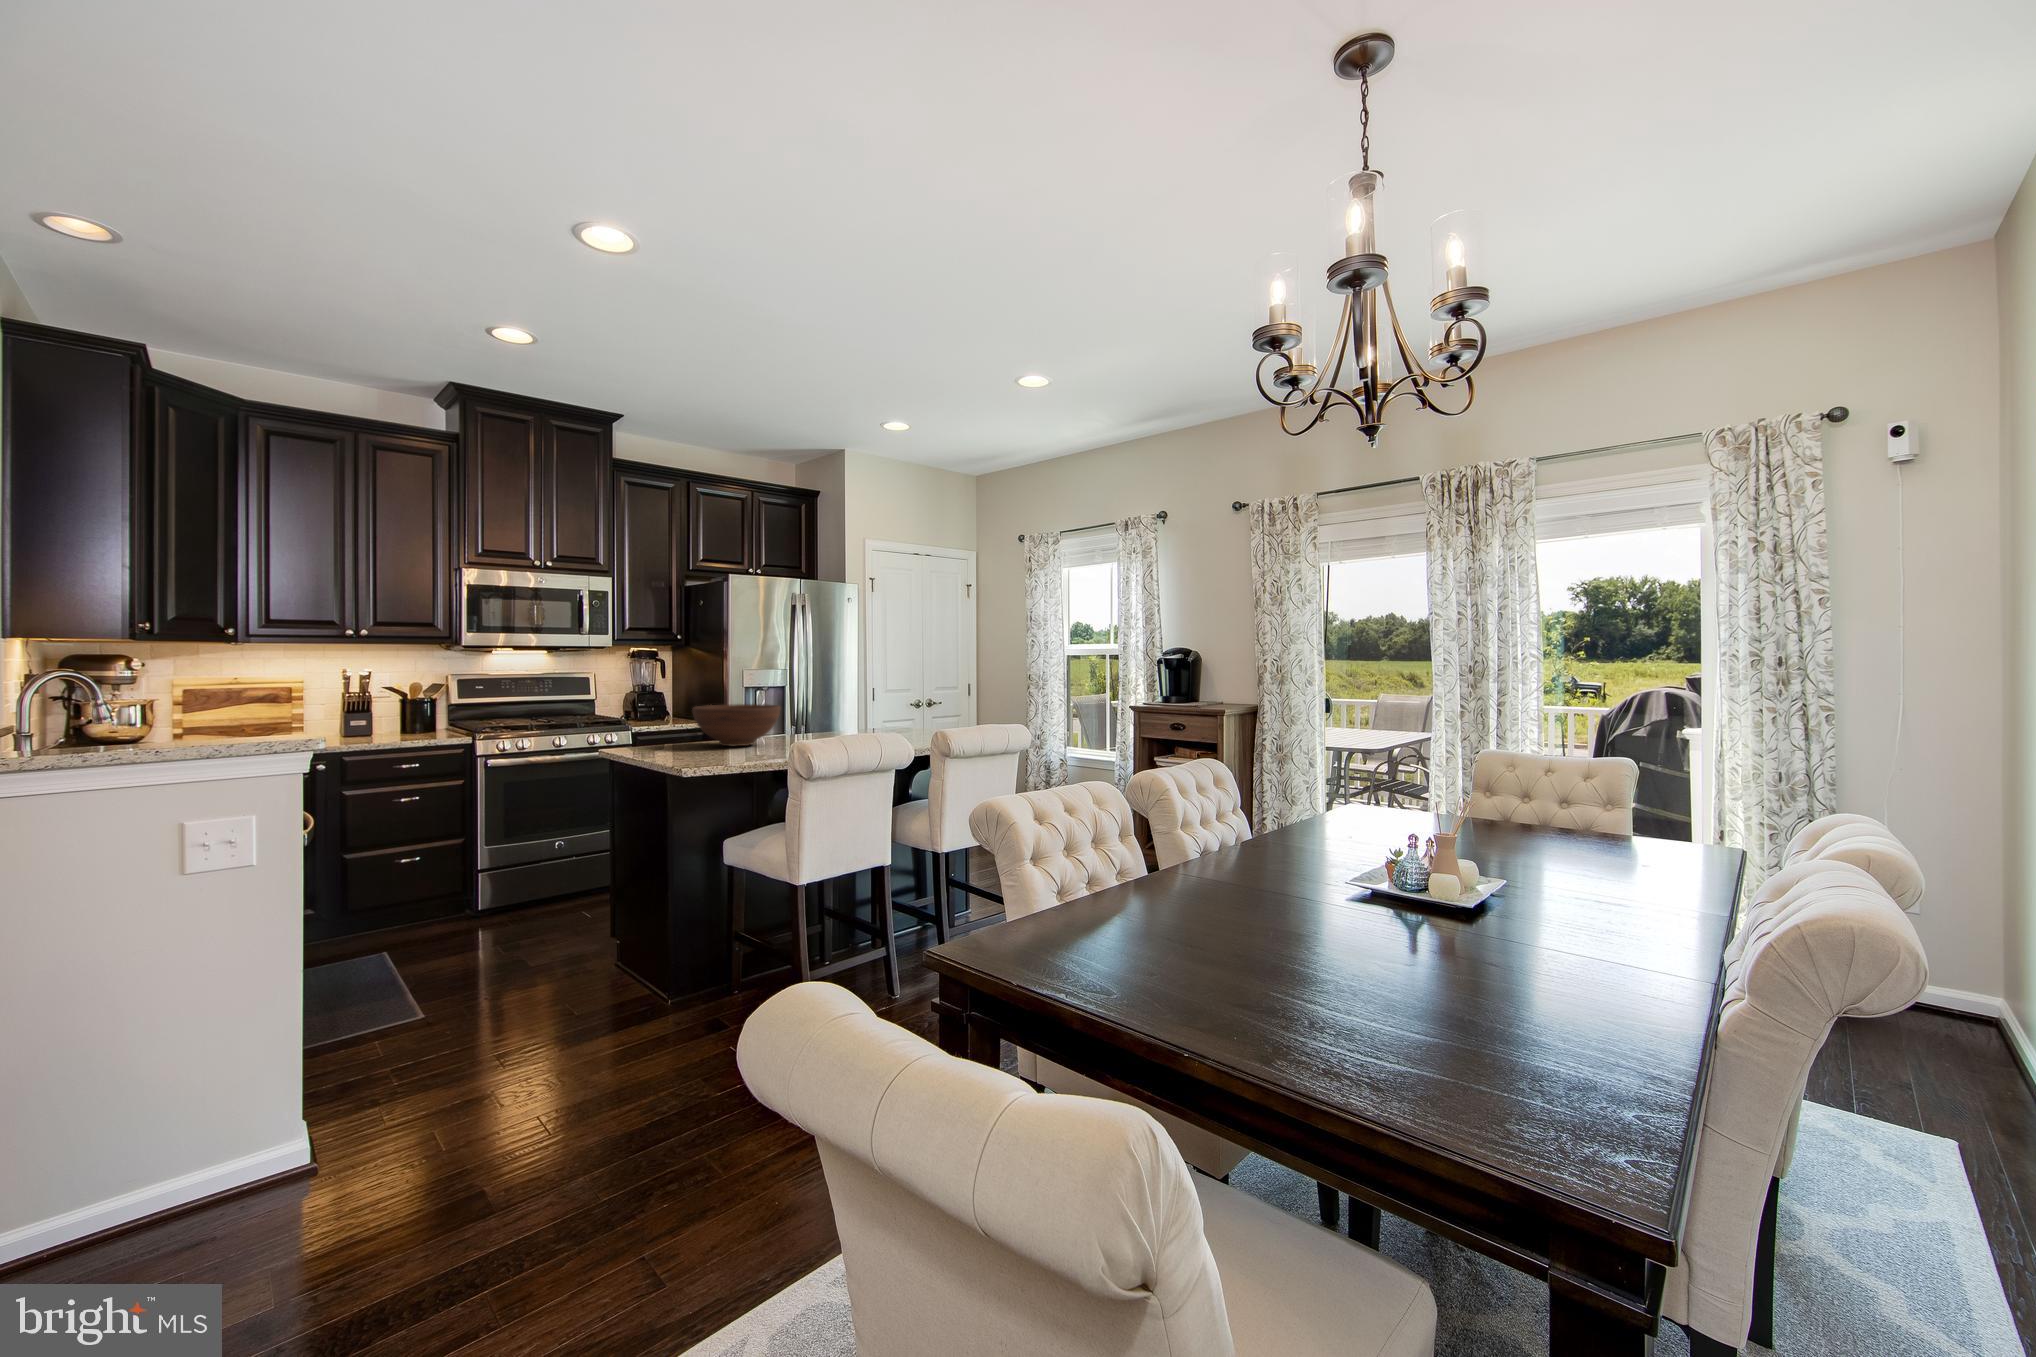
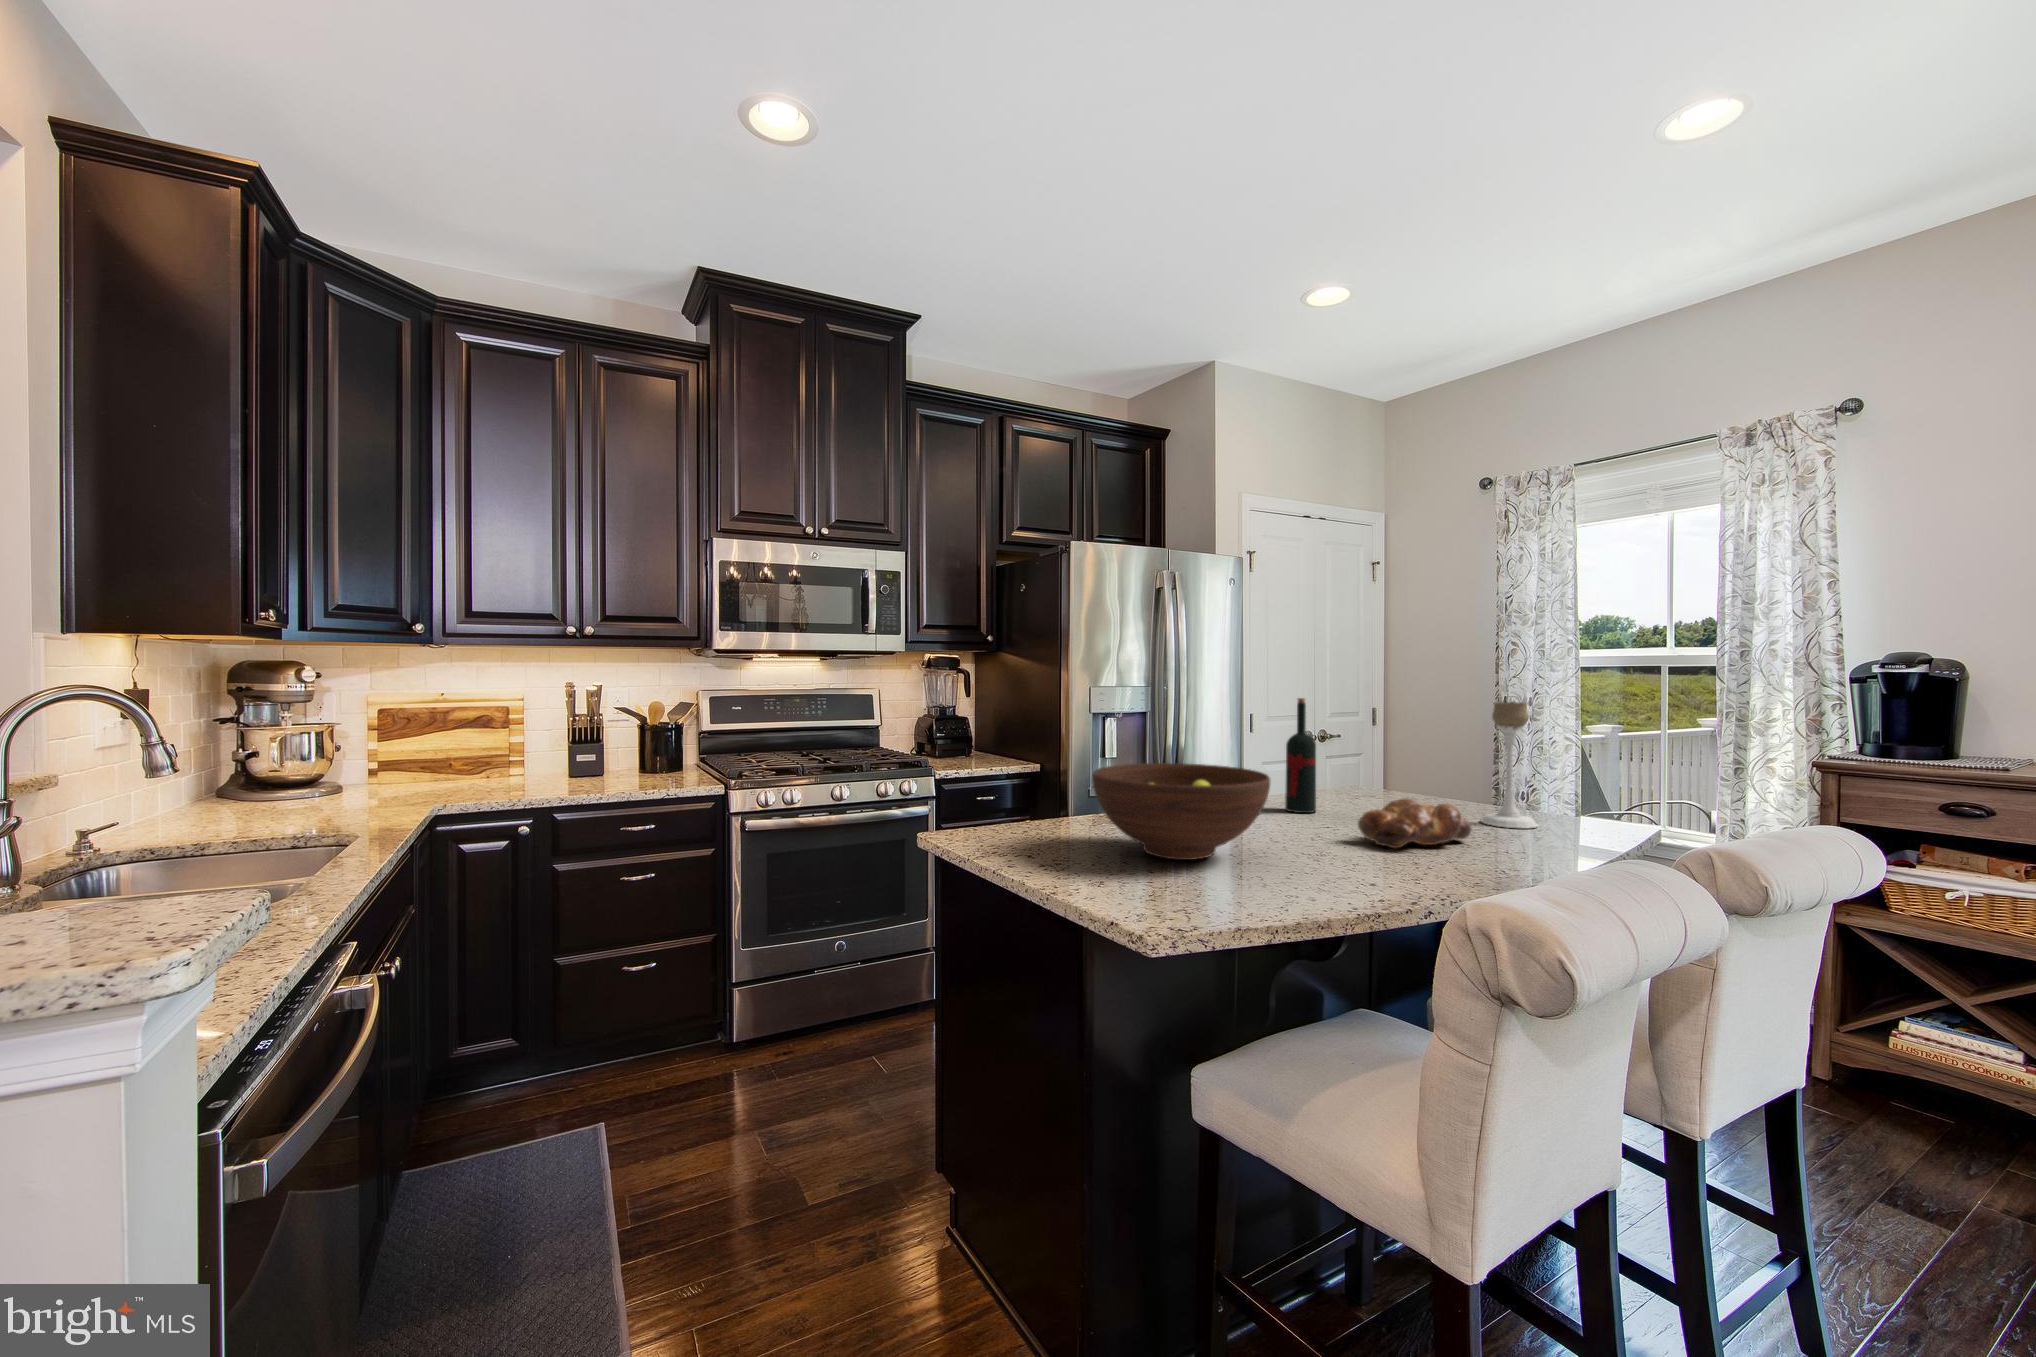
wine bottle: none [825,673,843,734] -> present [1285,698,1316,813]
candle holder: none [919,674,945,736] -> present [1481,702,1538,828]
bread loaf: none [837,720,894,742] -> present [1358,799,1471,848]

